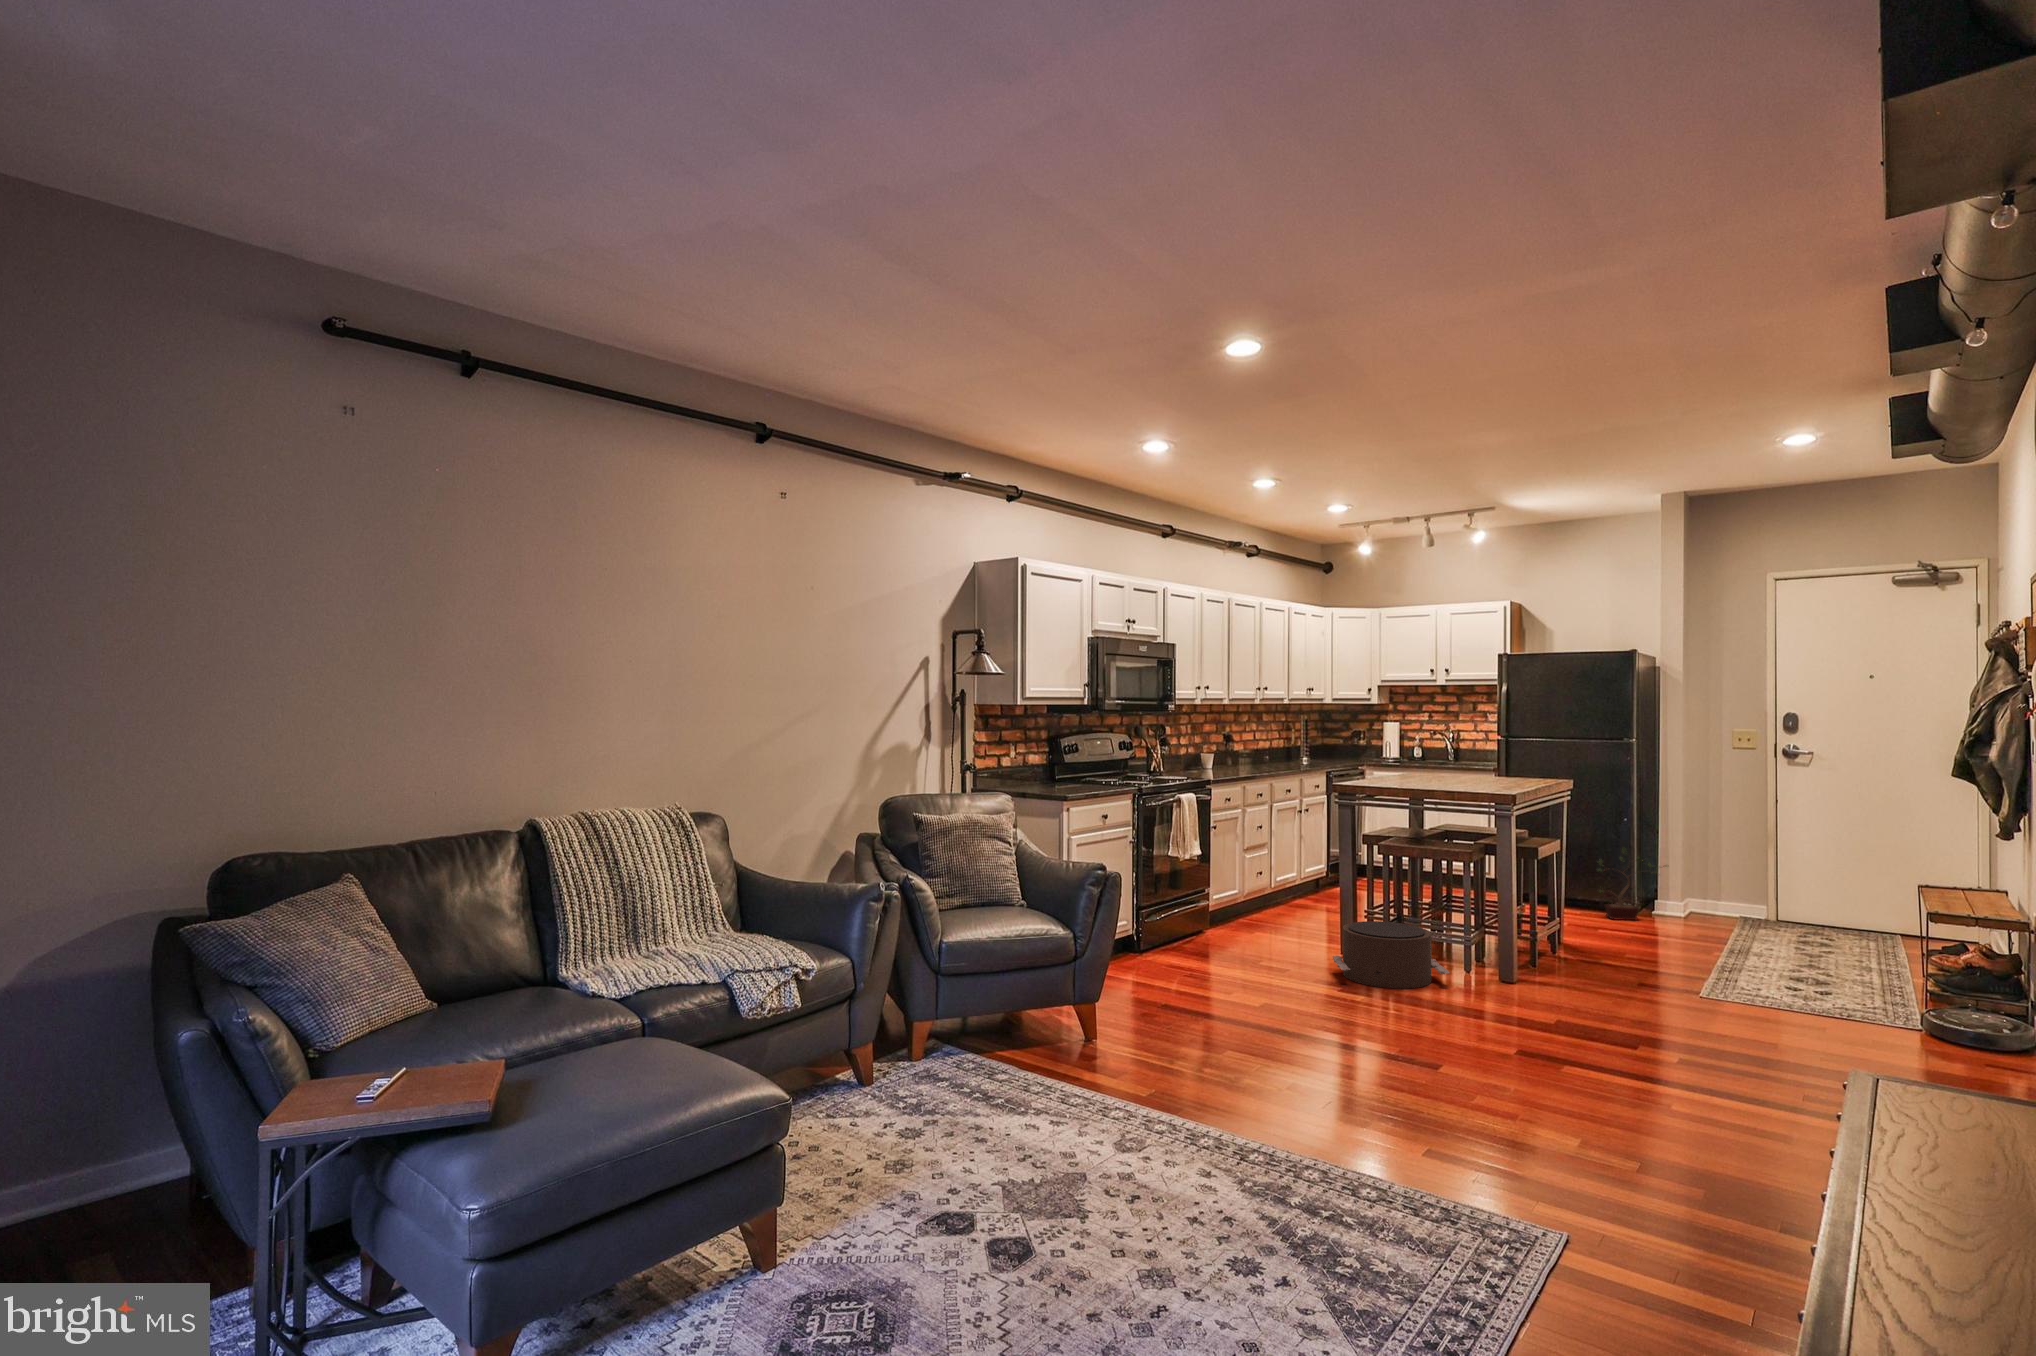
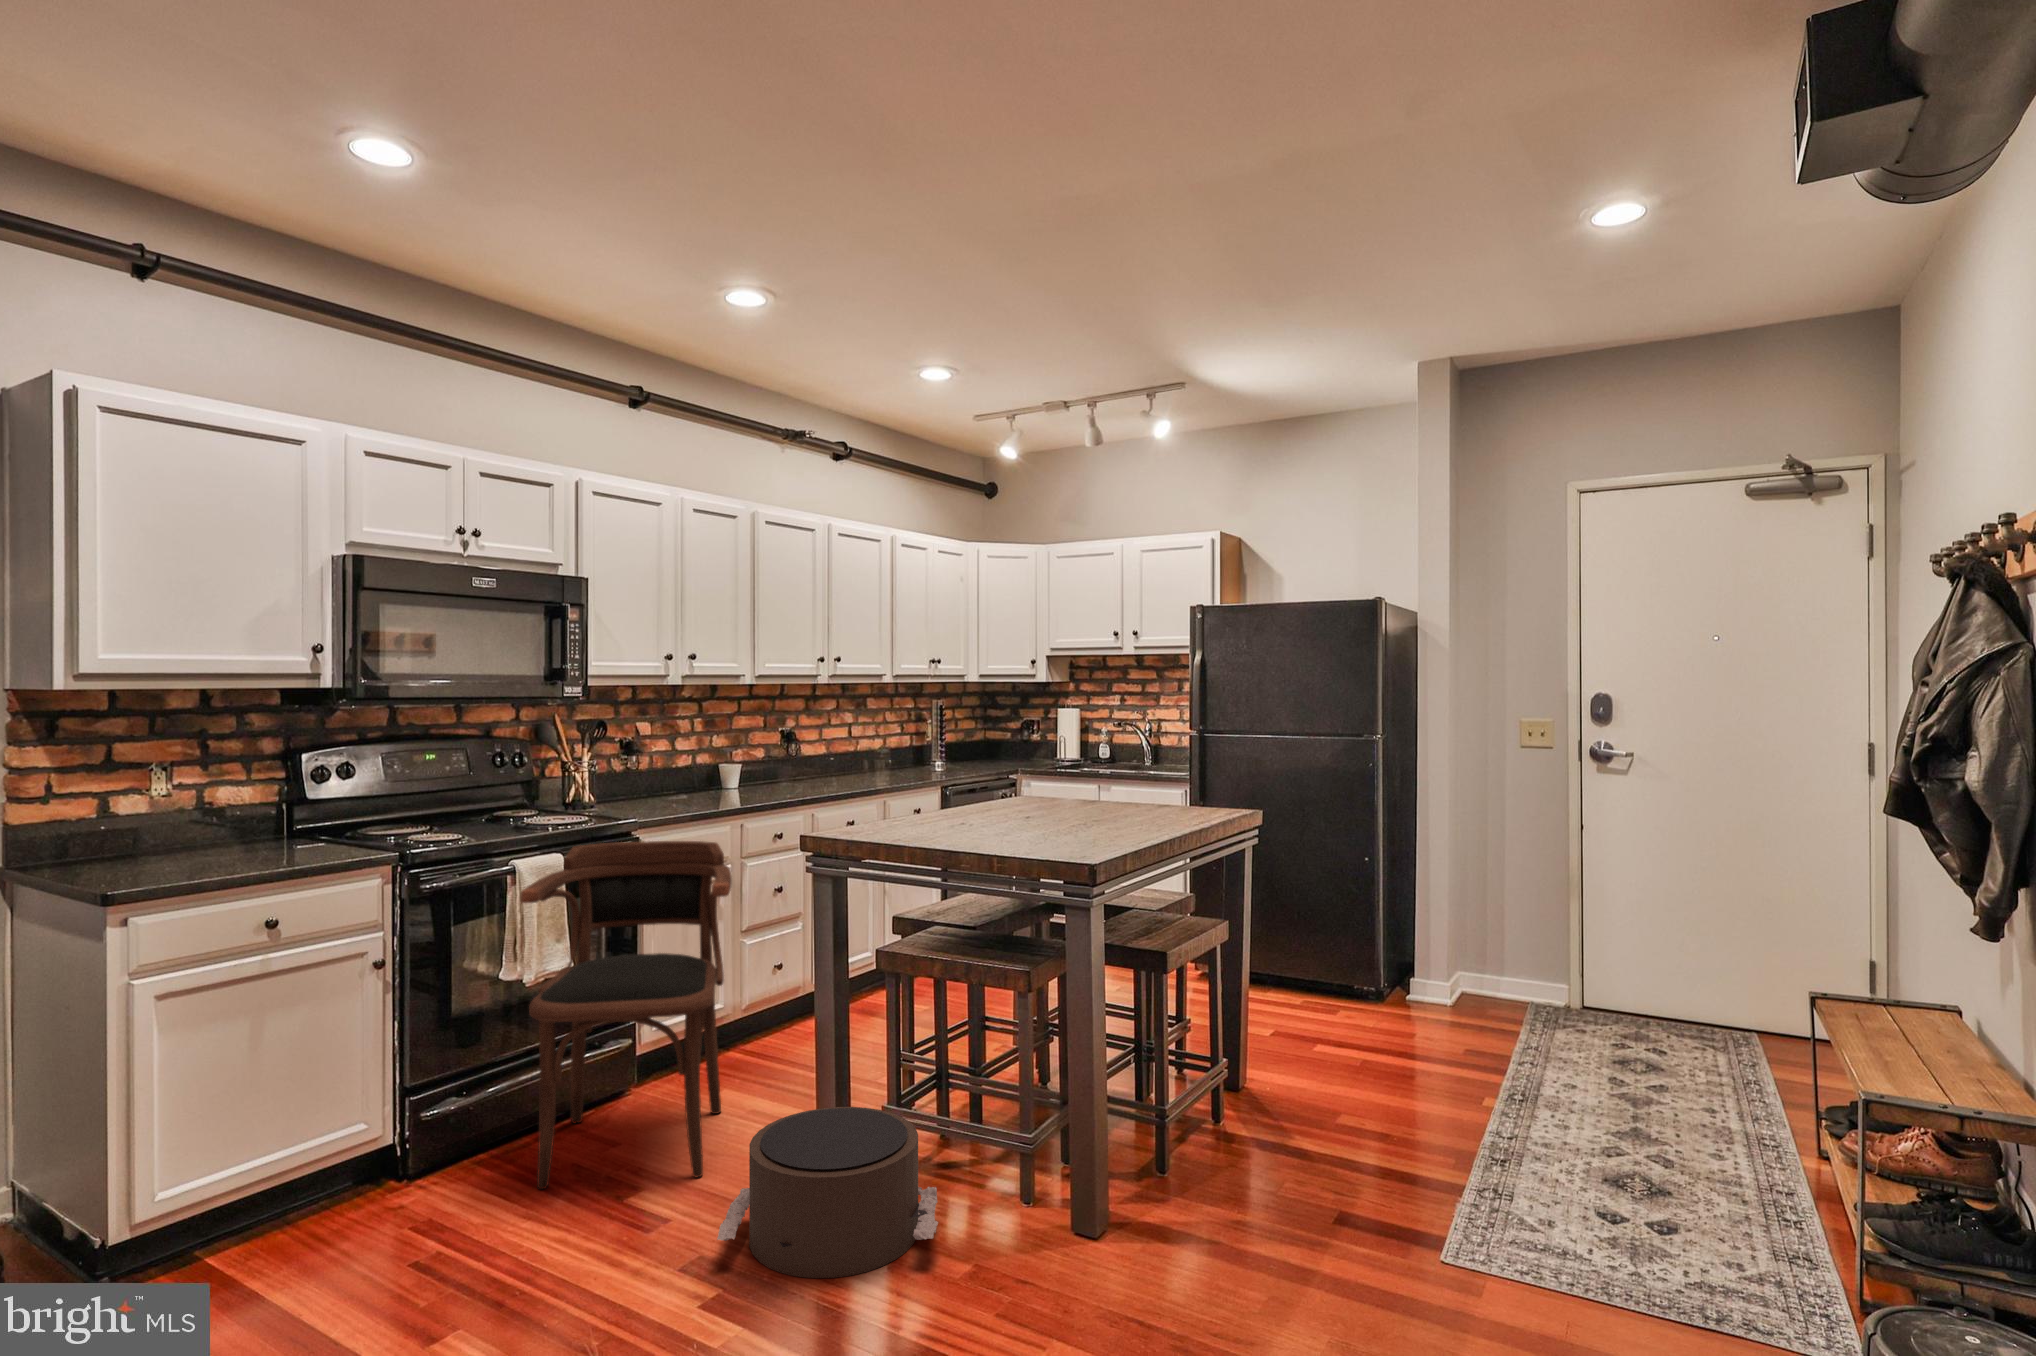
armchair: none [1190,789,1299,960] -> present [521,841,732,1189]
potted plant: present [1598,849,1652,920] -> none [1312,905,1422,1023]

